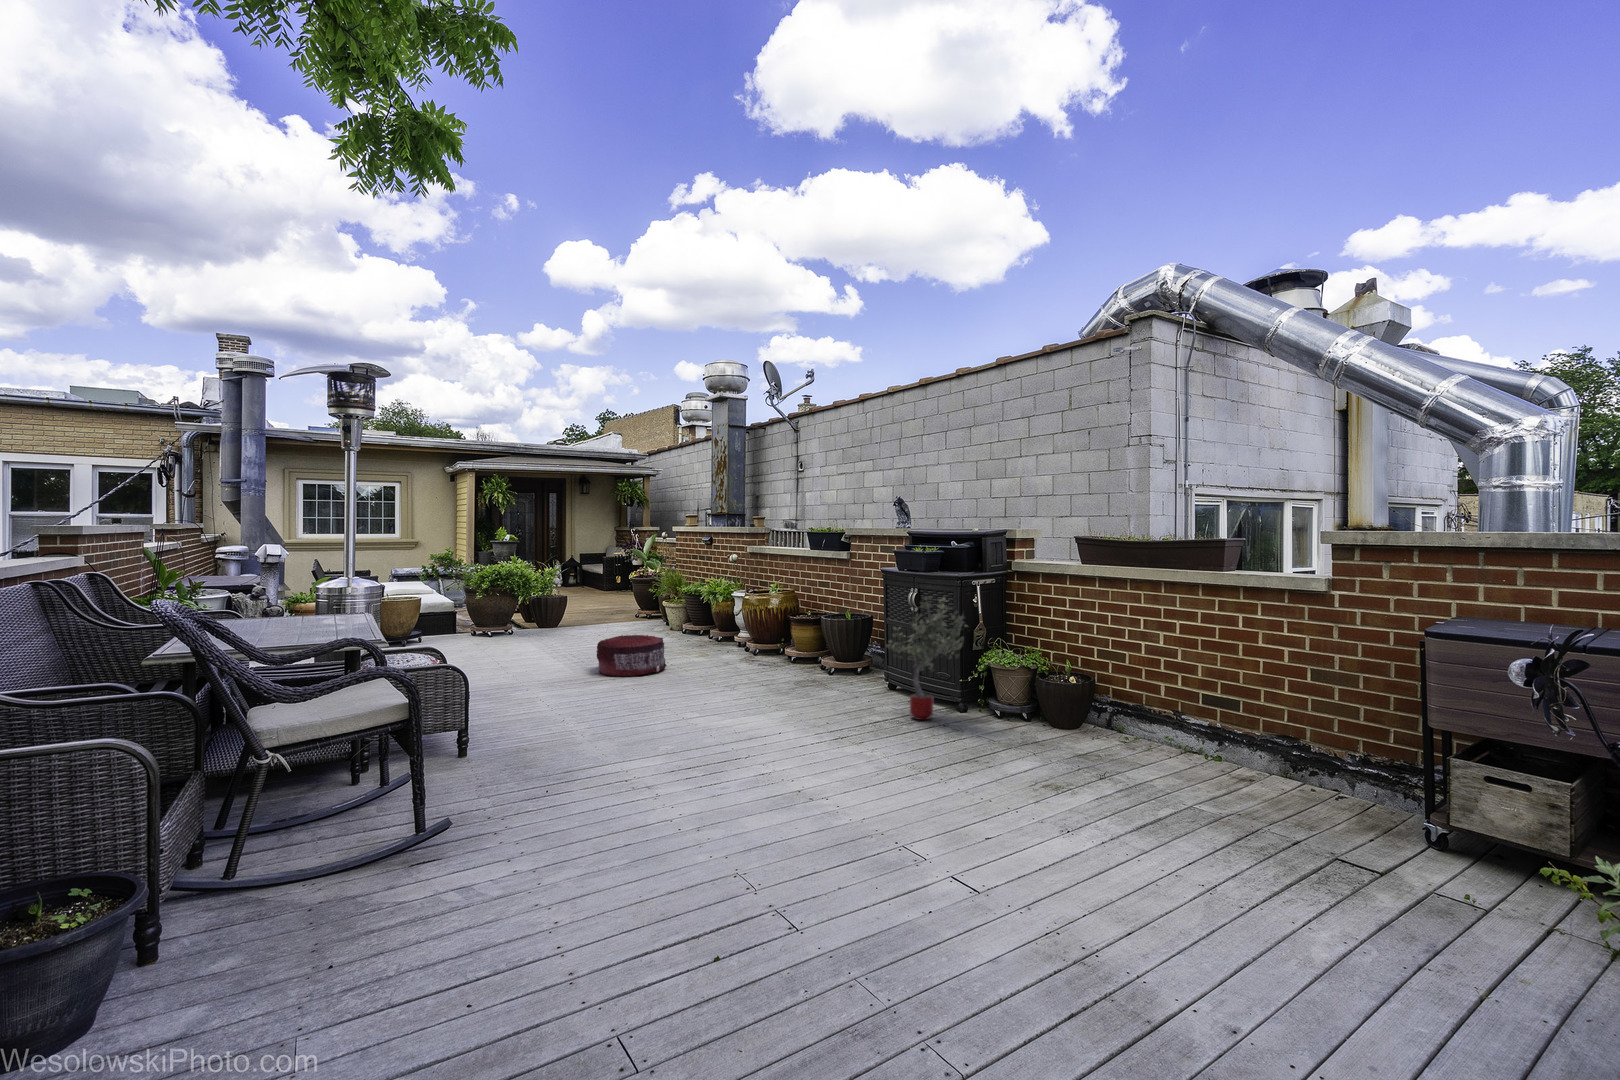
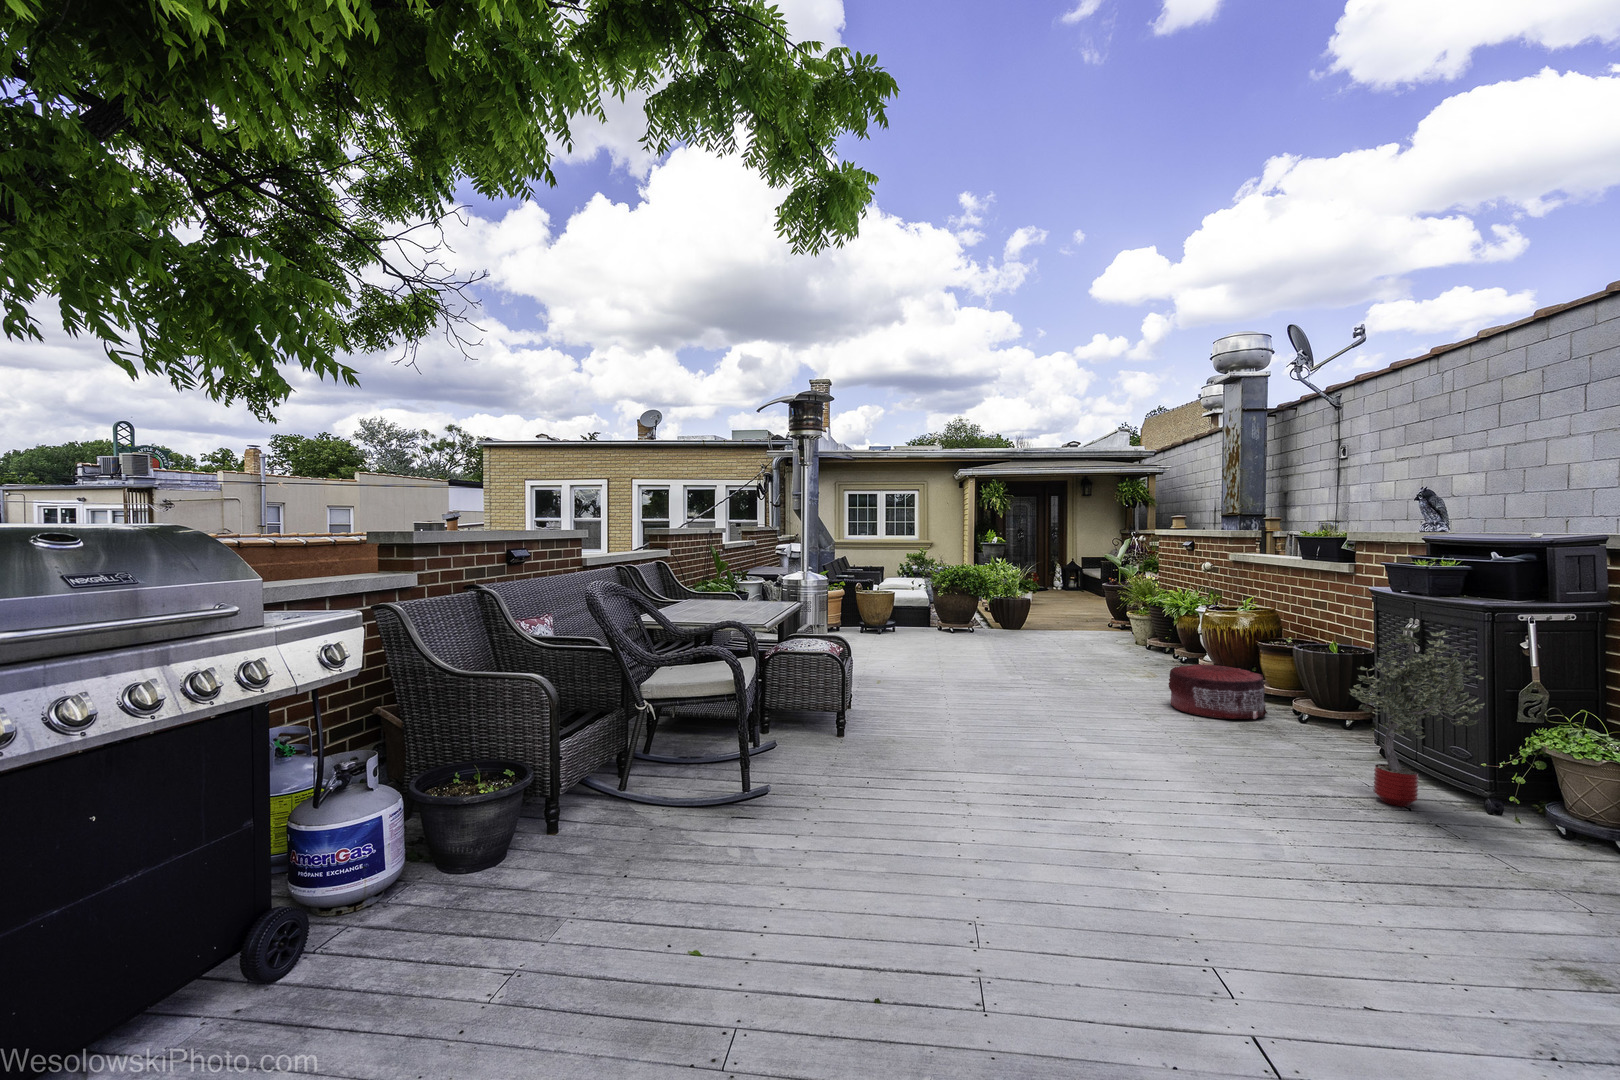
pouf: present [596,635,667,676] -> present [1169,664,1267,719]

